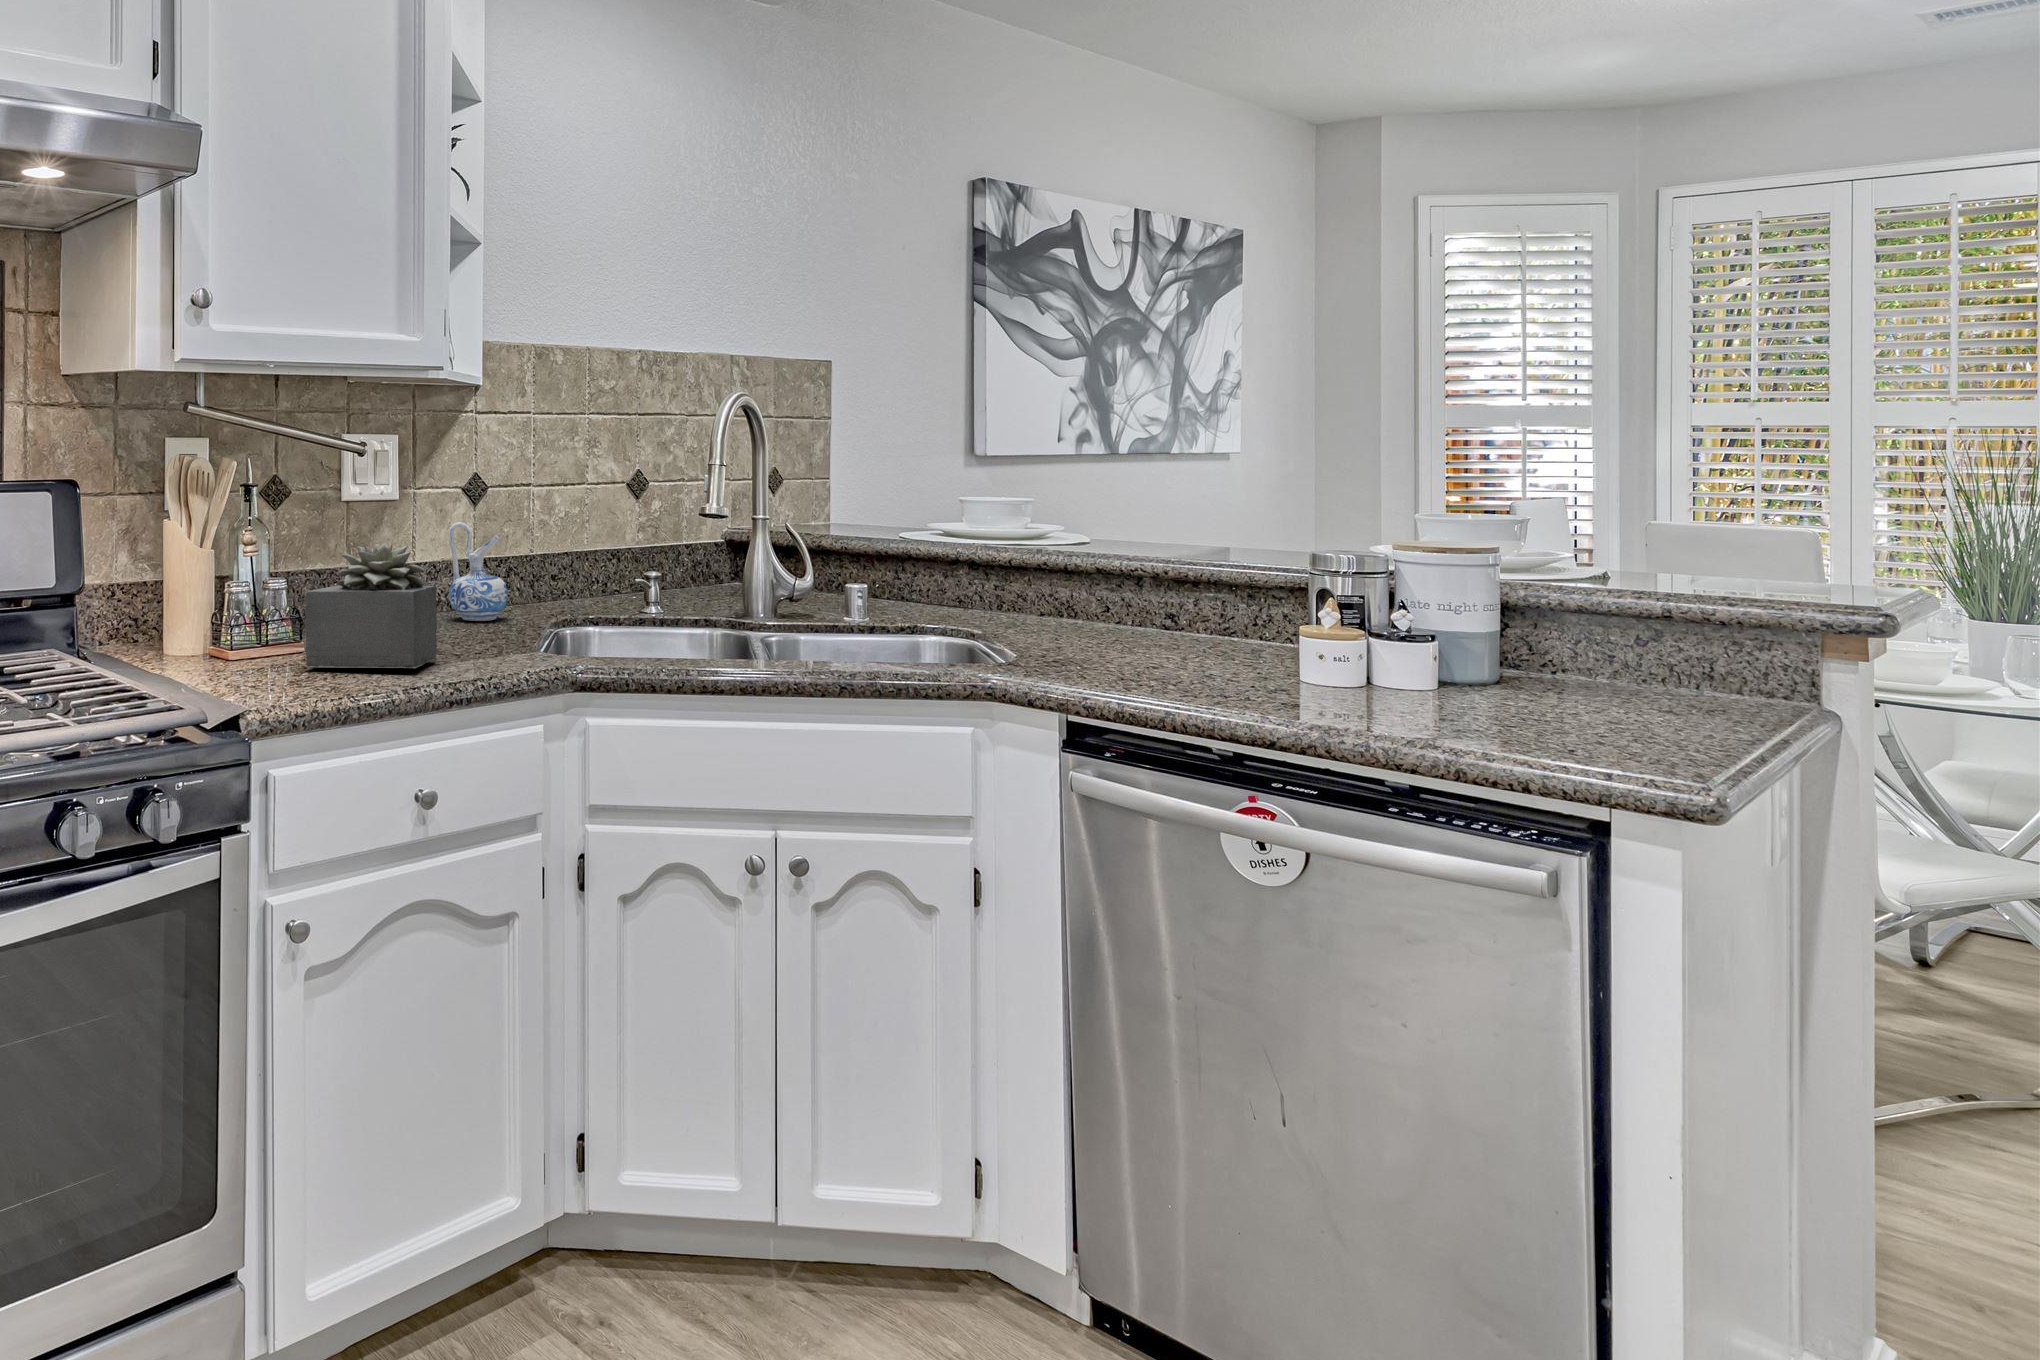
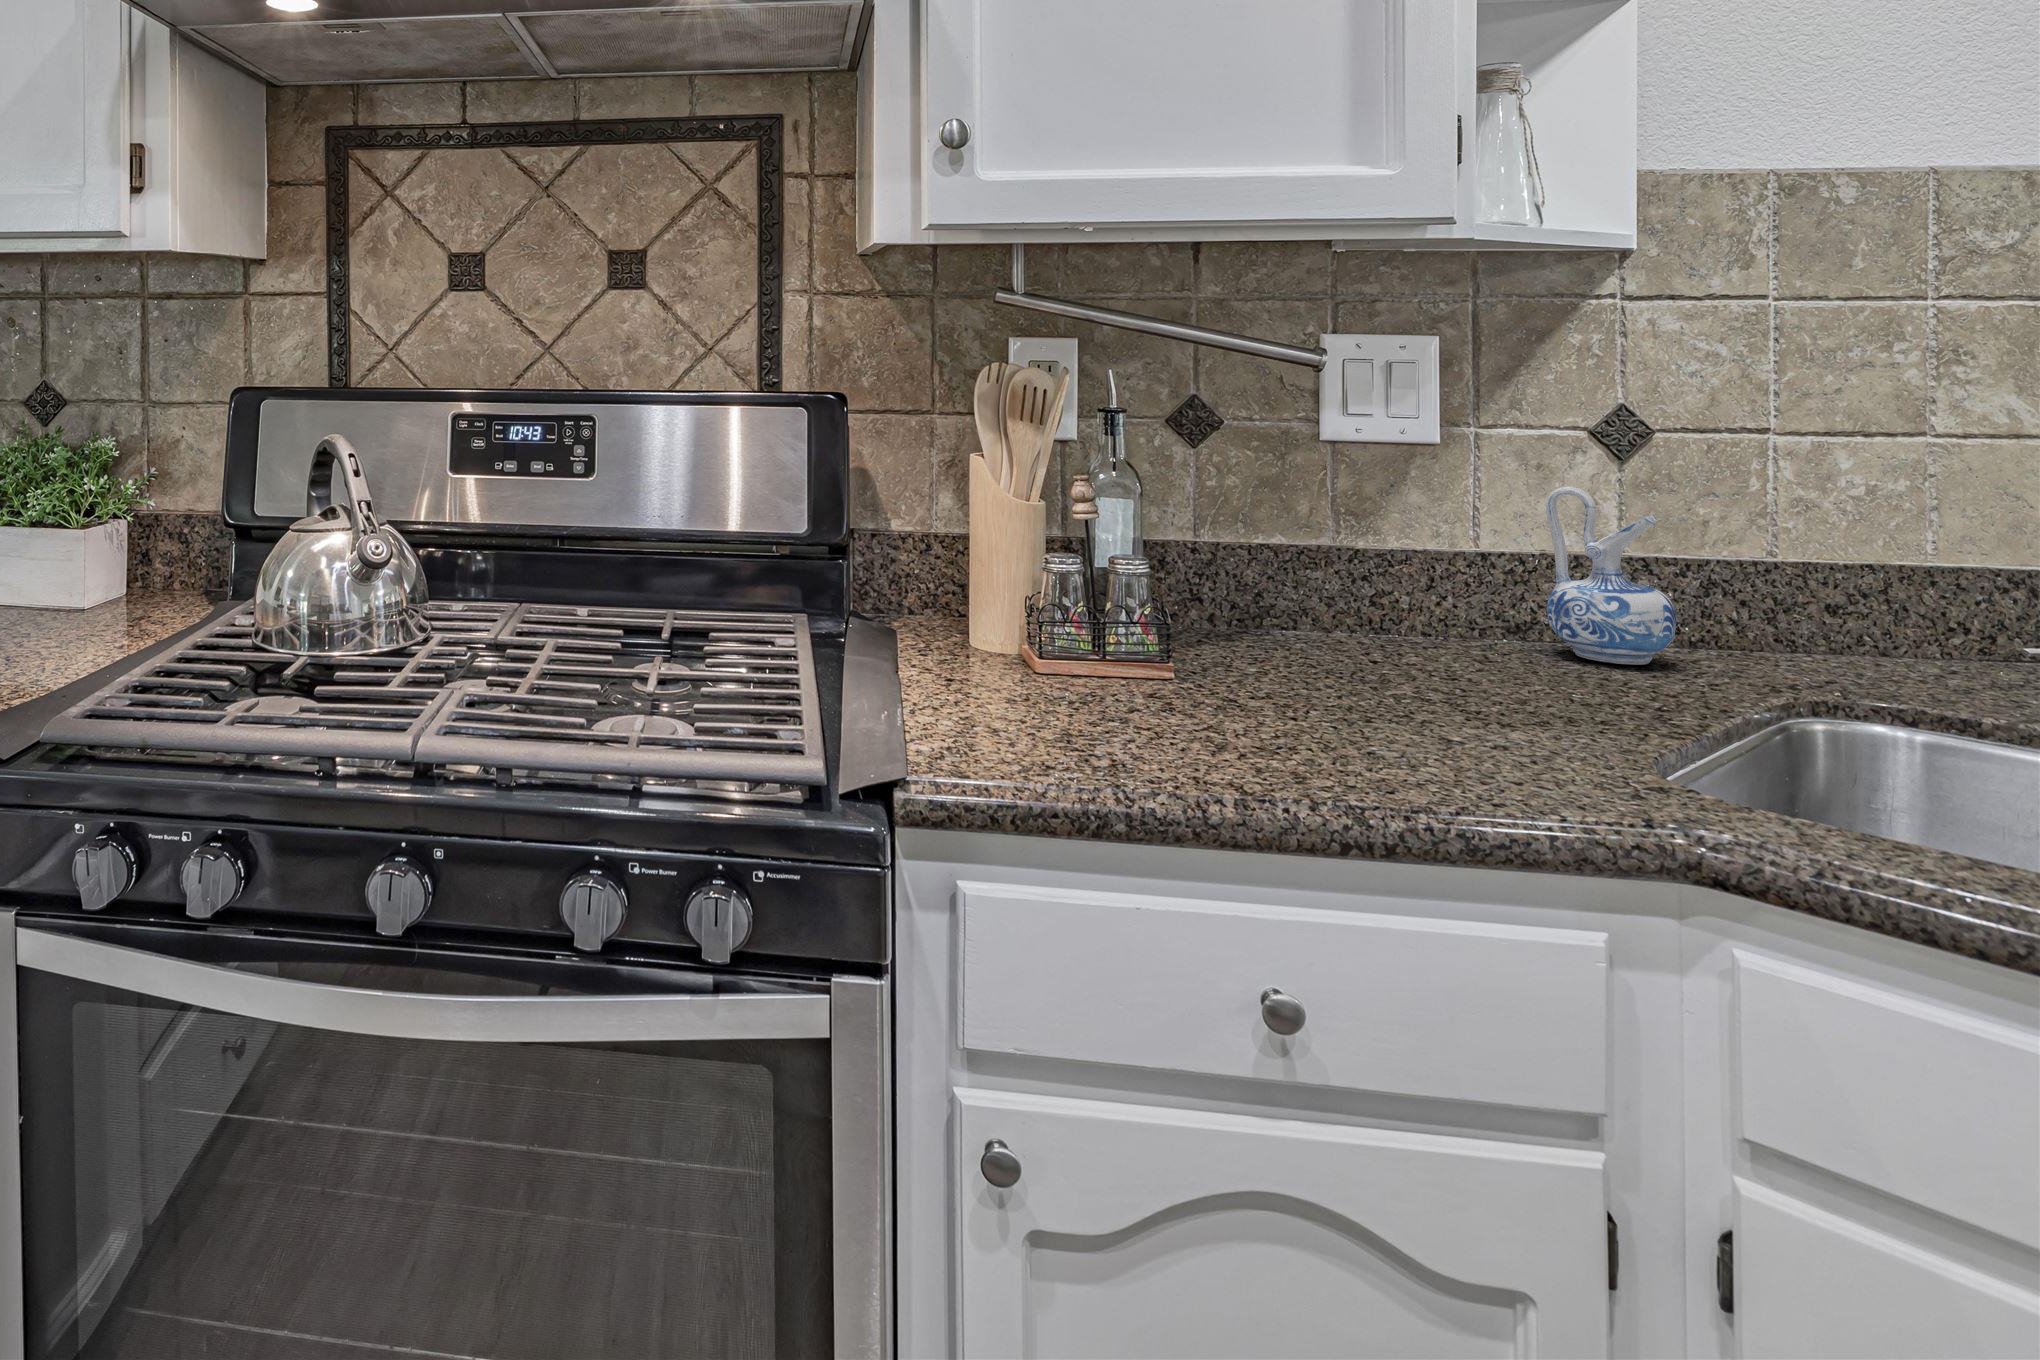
succulent plant: present [306,542,437,668] -> none [1110,510,1372,737]

